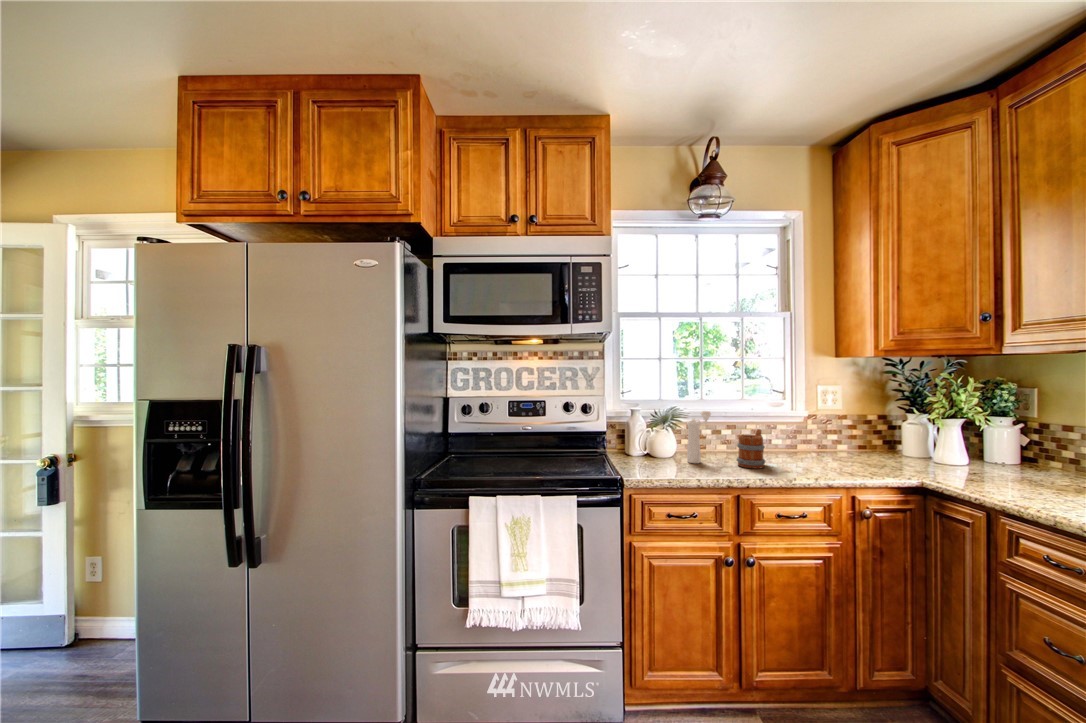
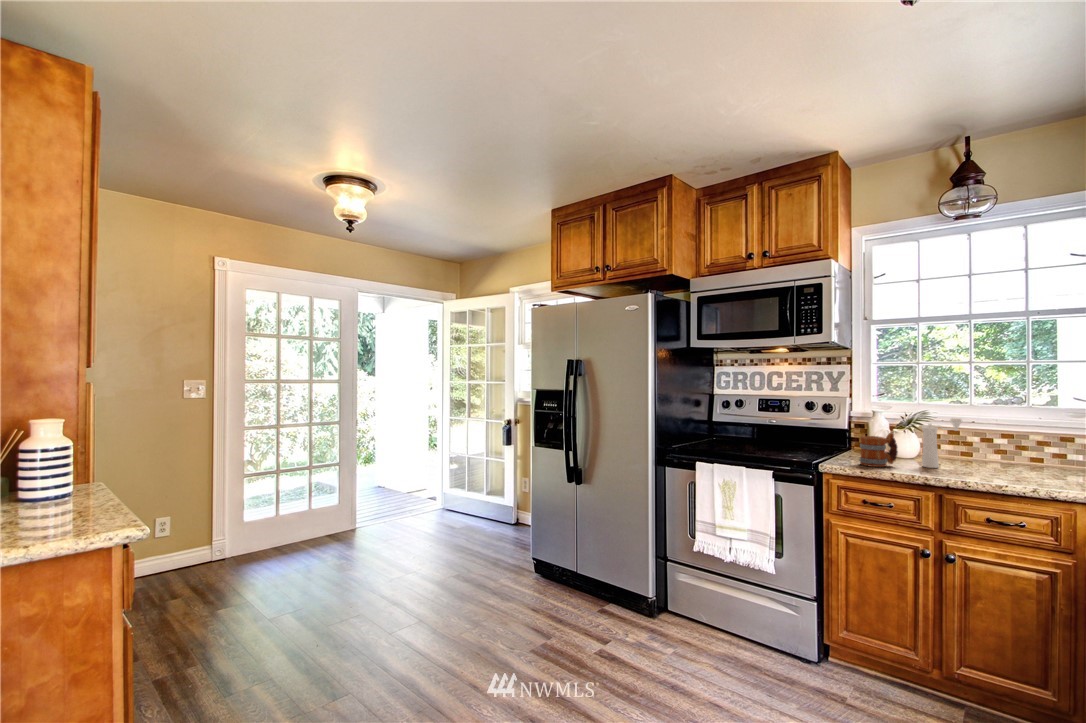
mug: present [737,429,765,469] -> present [859,432,898,467]

